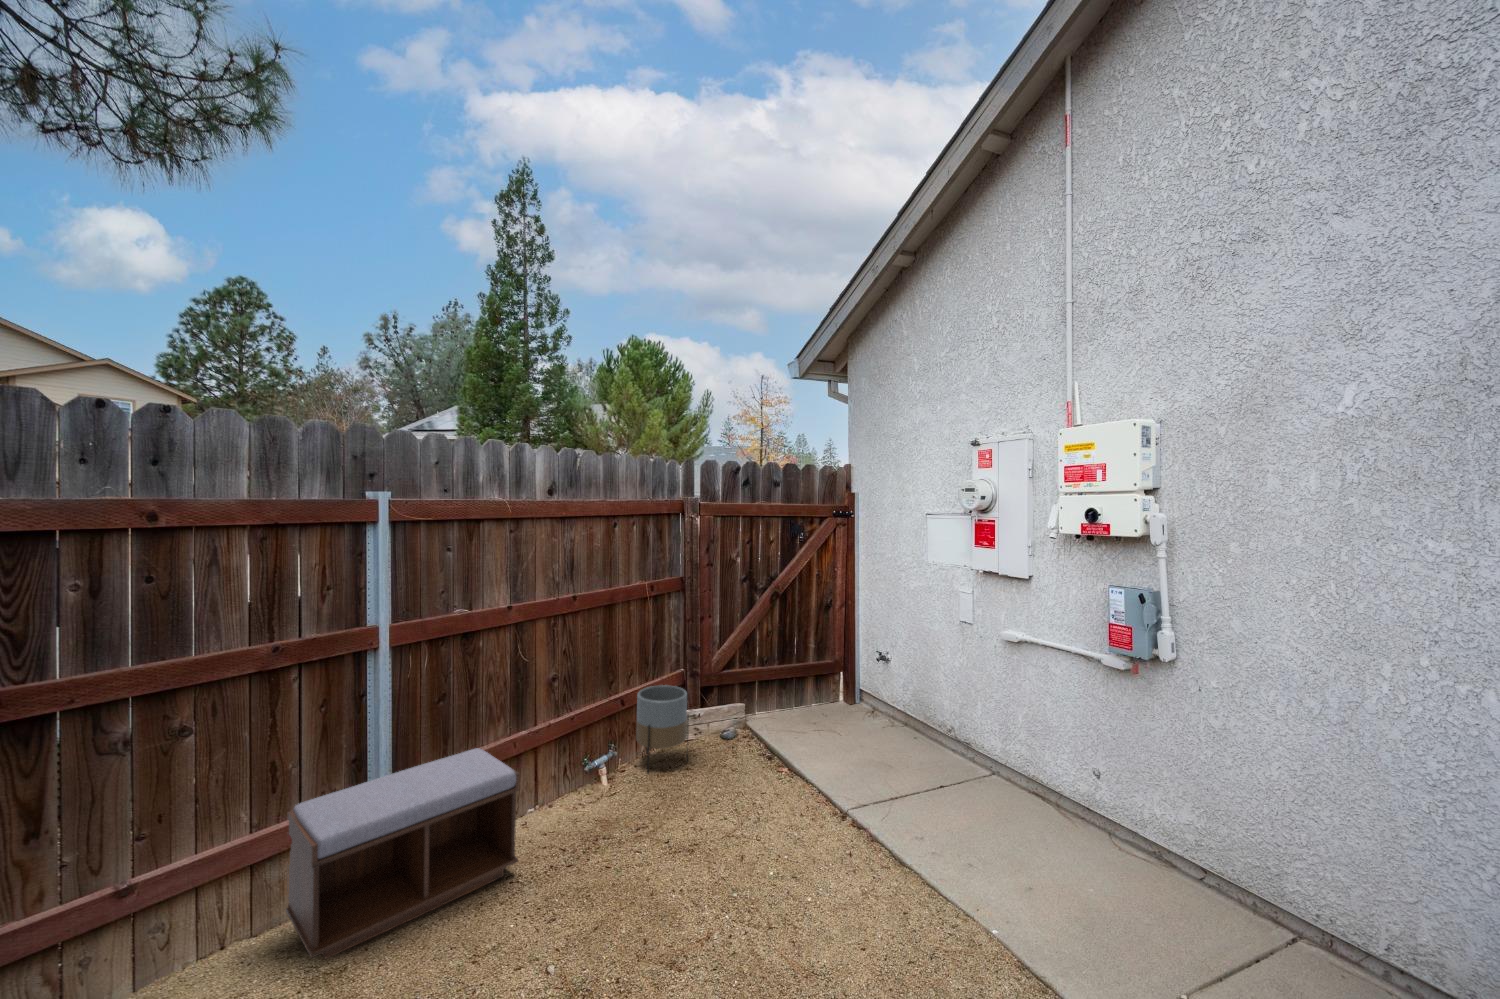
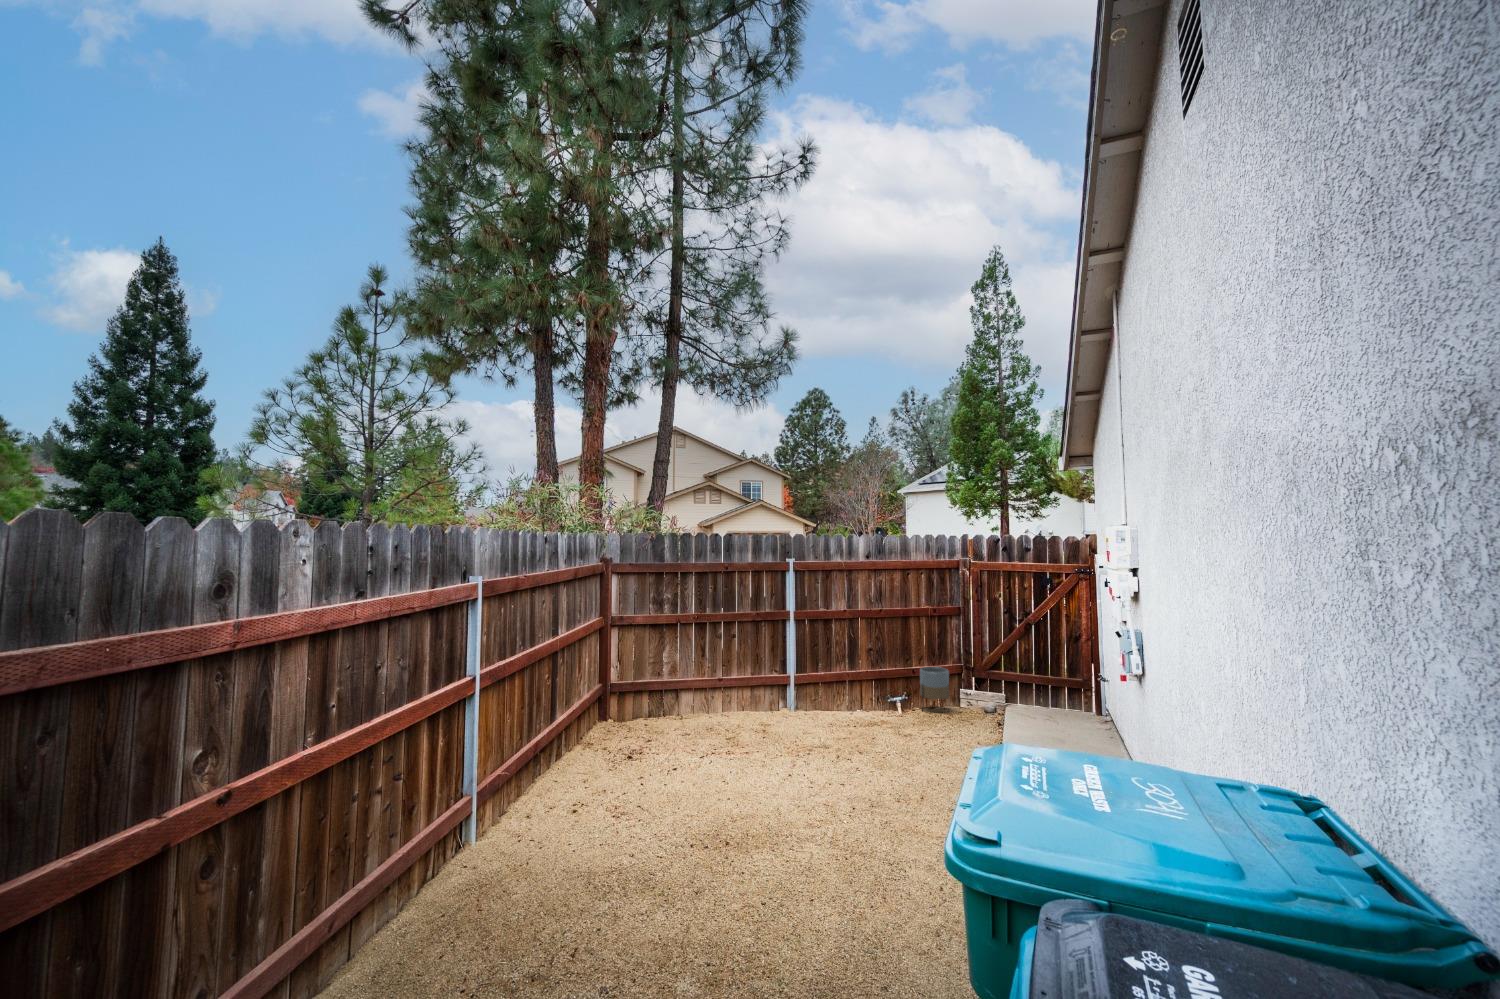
bench: present [284,748,520,959] -> none [760,668,835,721]

